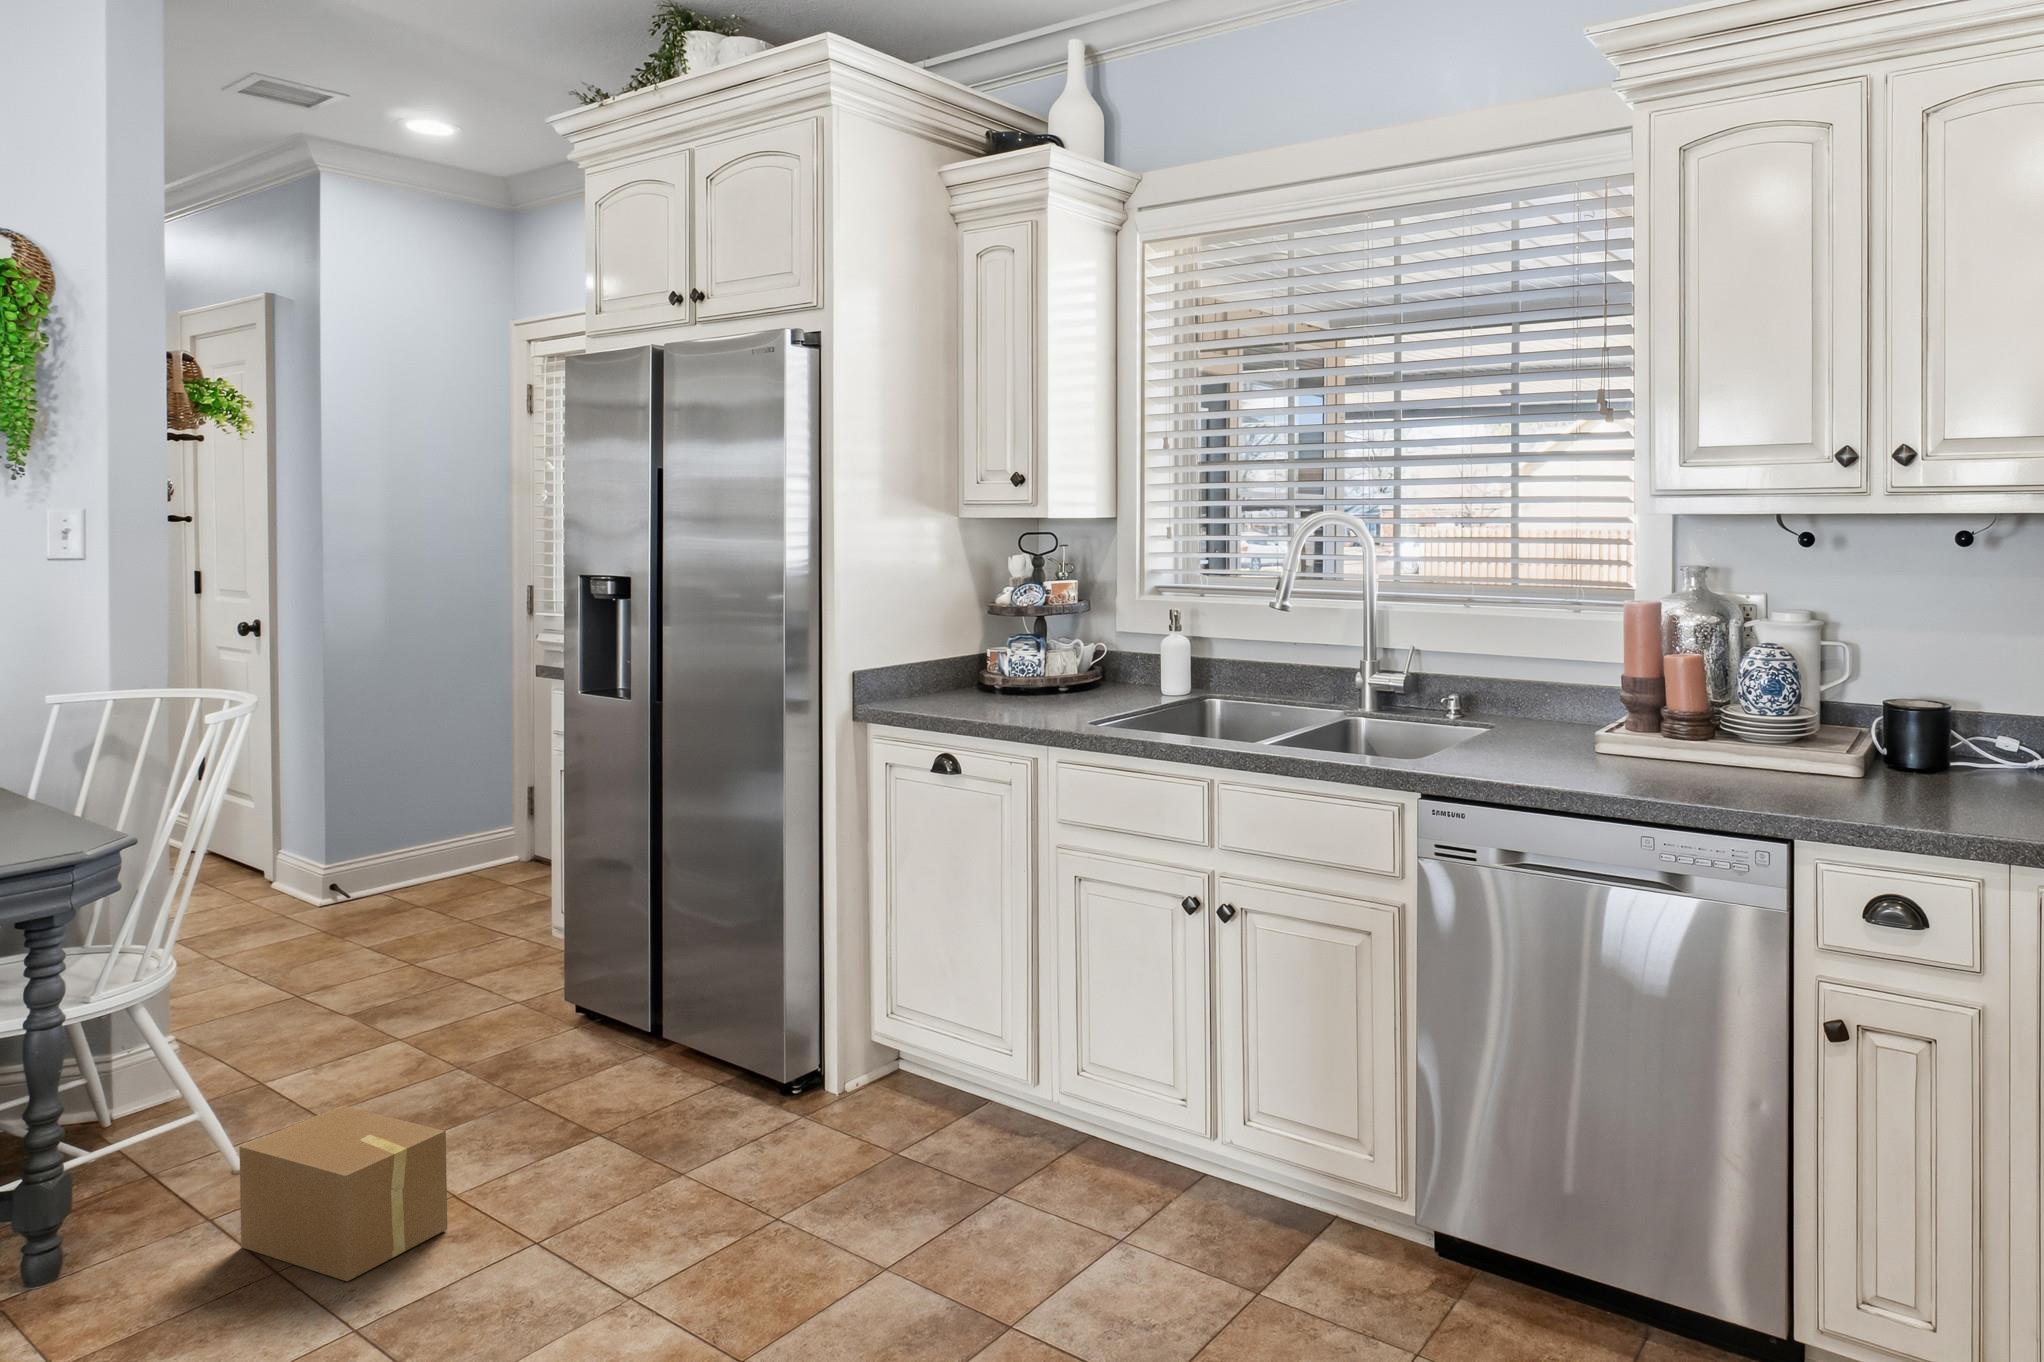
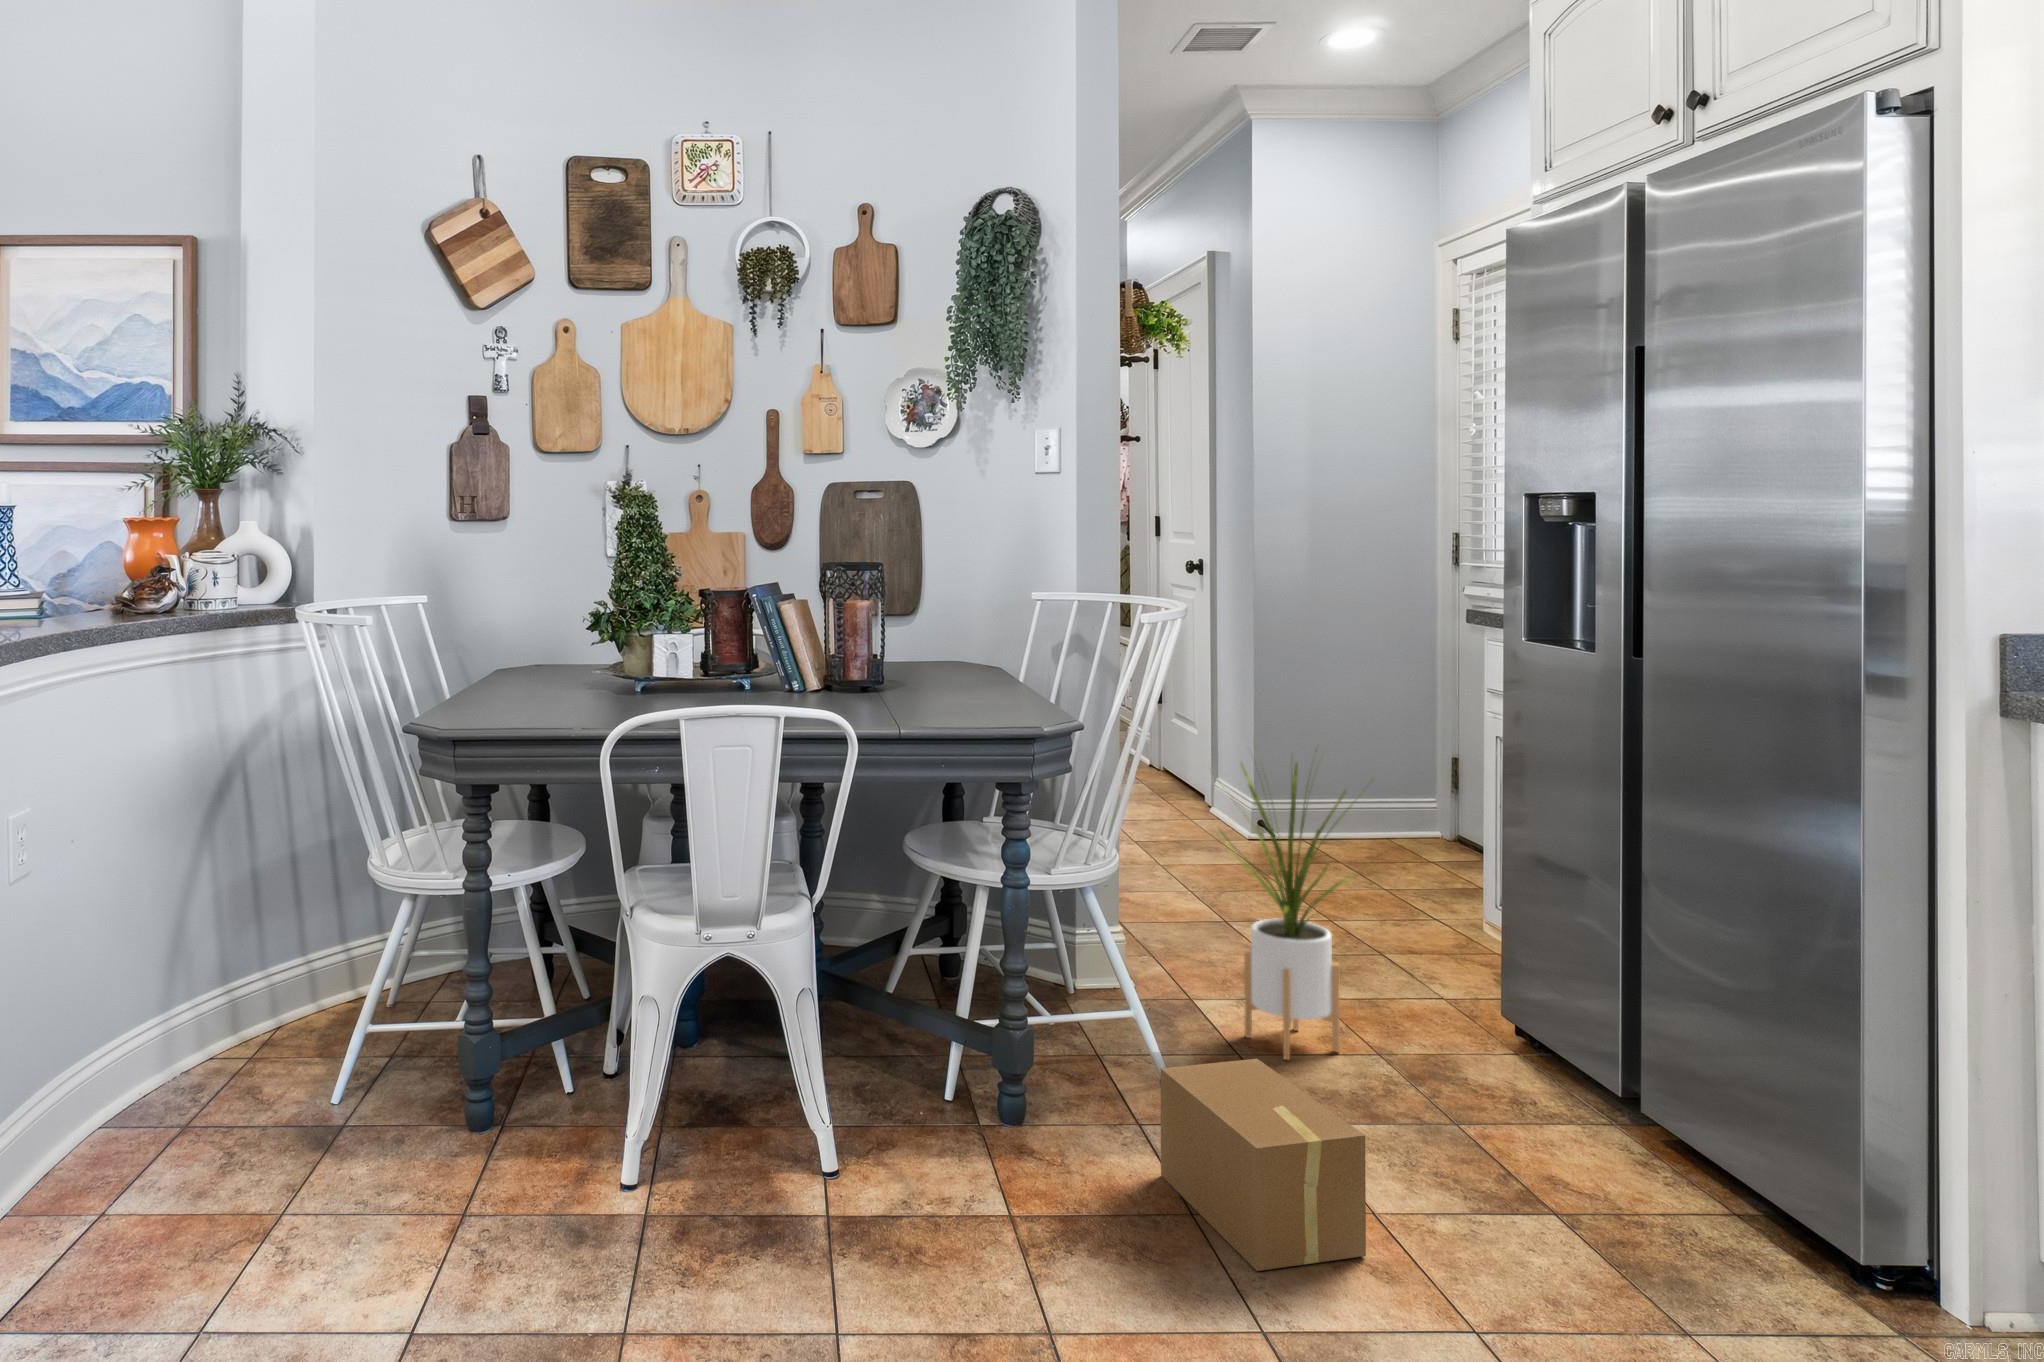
house plant: none [282,806,459,1104] -> present [1220,762,1370,1060]

